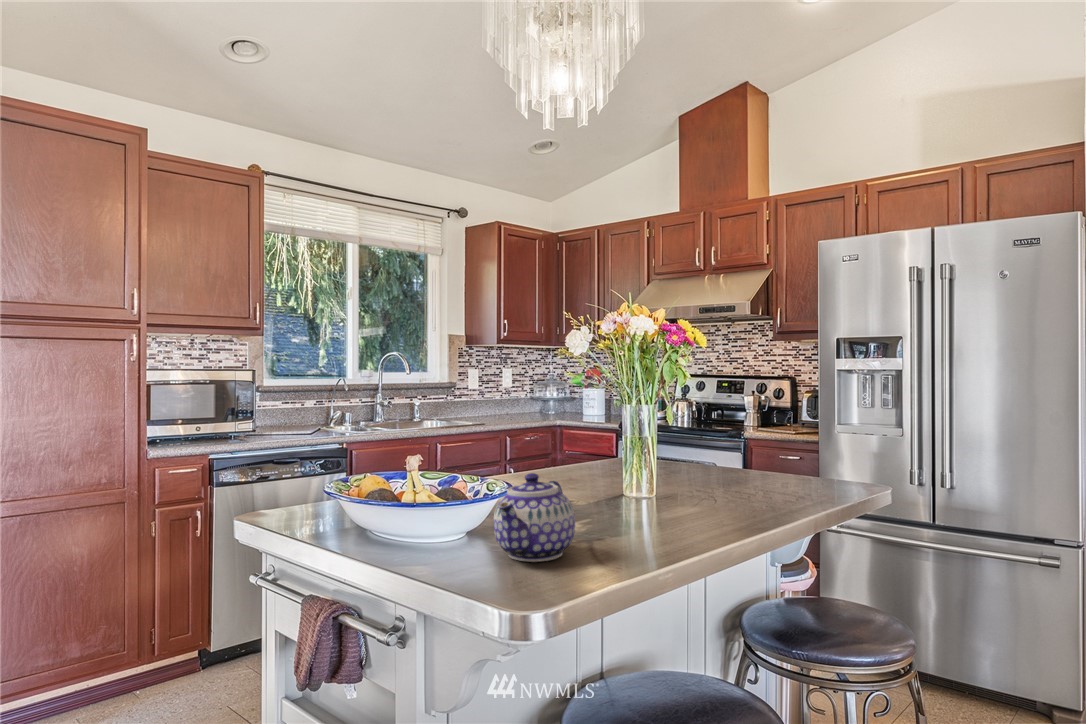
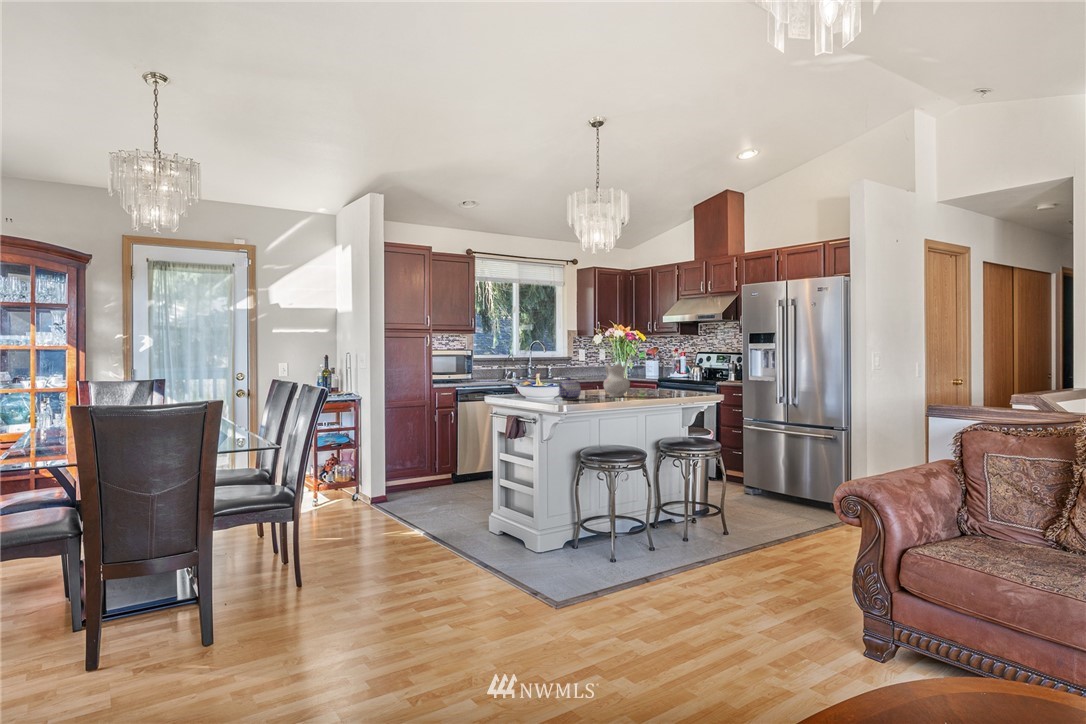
ceramic pitcher: none [612,410,694,519] -> present [604,363,630,397]

